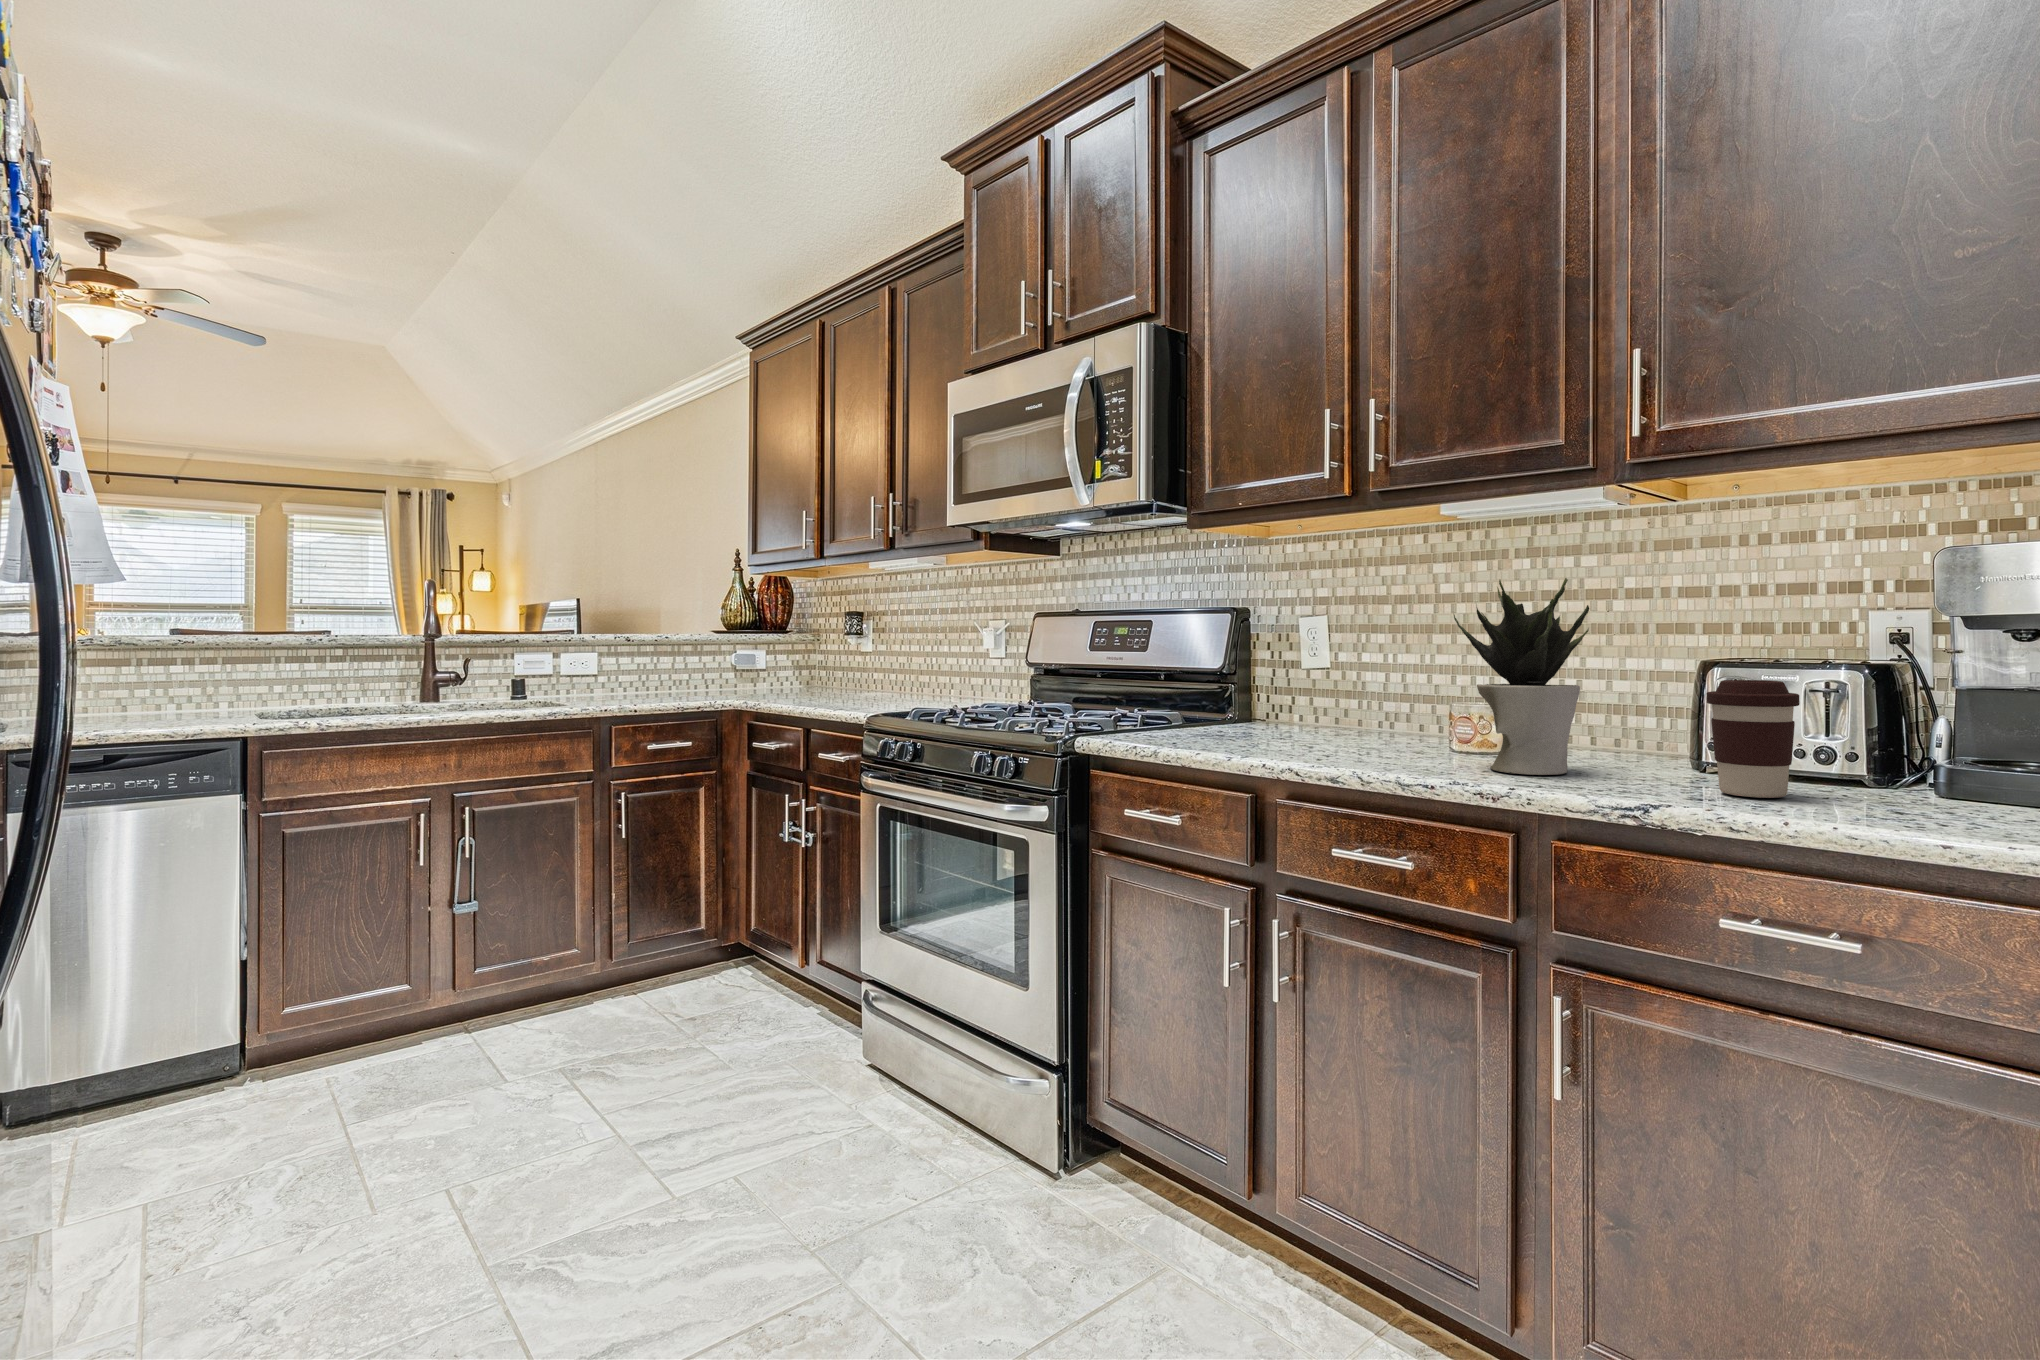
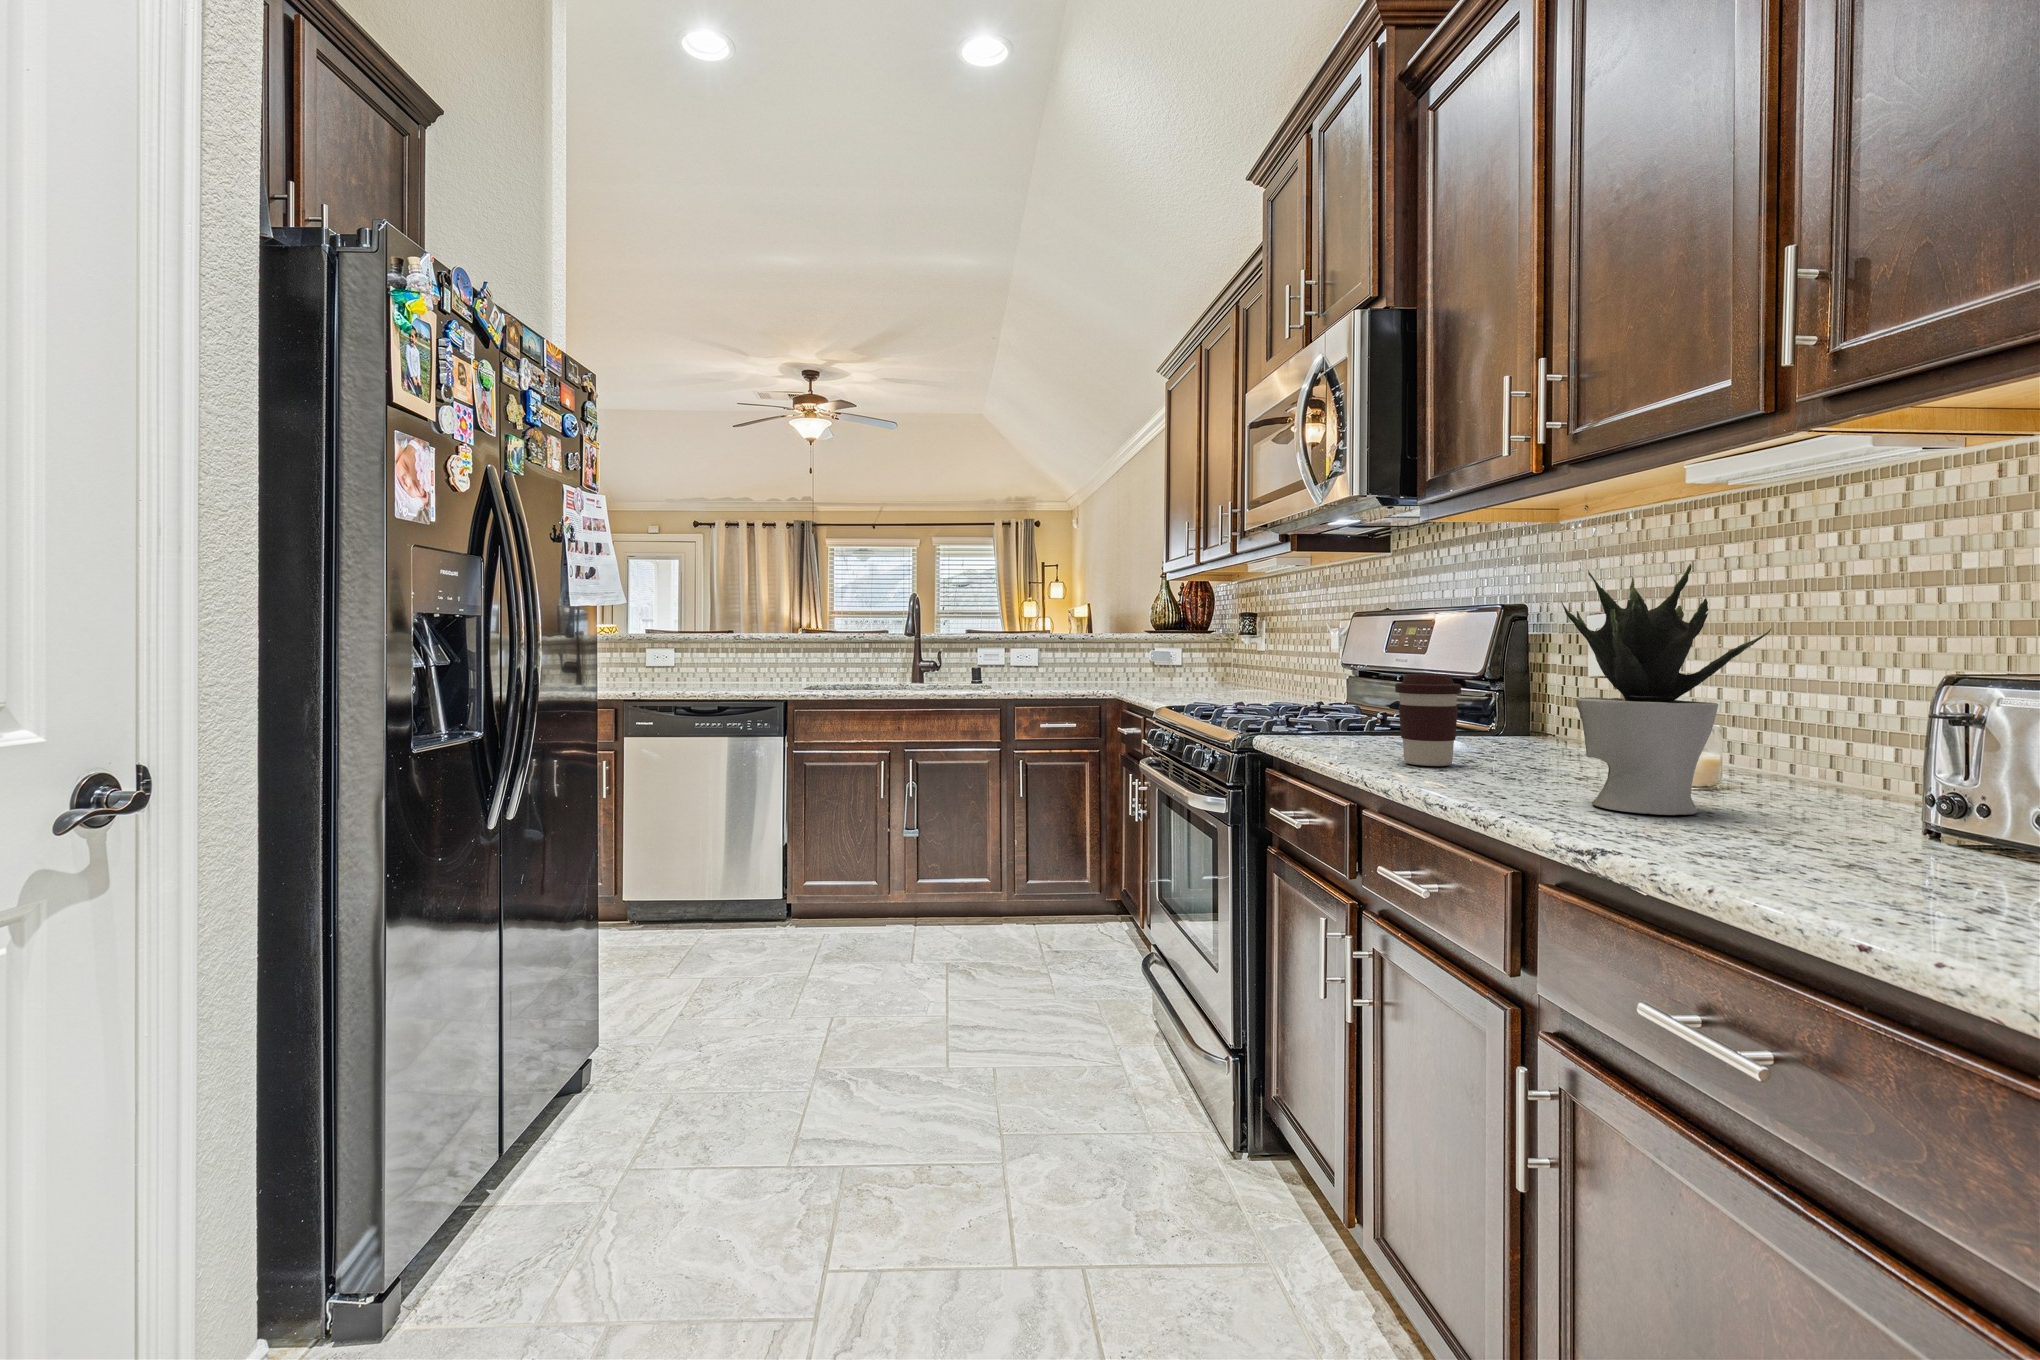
coffee cup: present [1706,680,1800,798] -> present [1395,674,1461,766]

